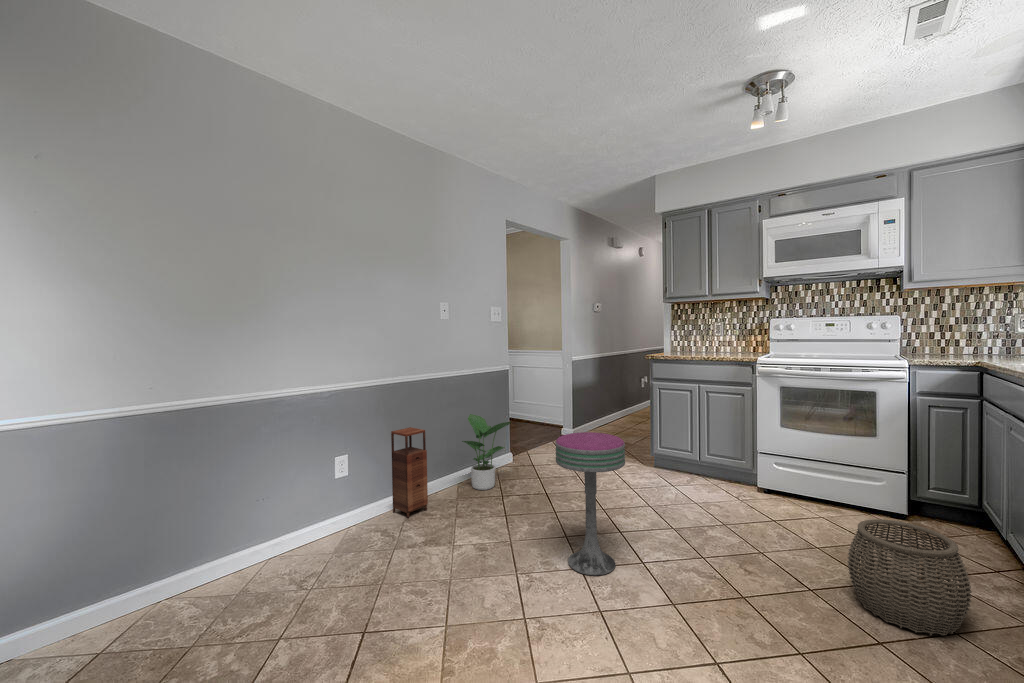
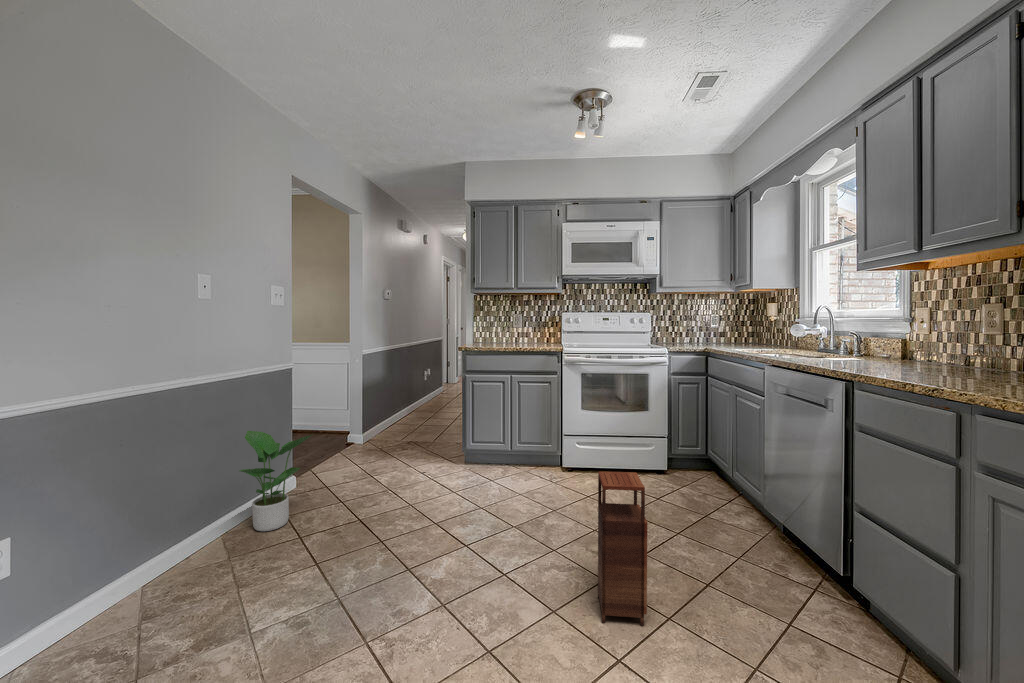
storage cabinet: present [391,427,428,518] -> present [598,471,647,626]
bar stool: present [555,432,625,575] -> none [409,439,492,614]
woven basket: present [847,519,972,636] -> none [672,481,757,572]

